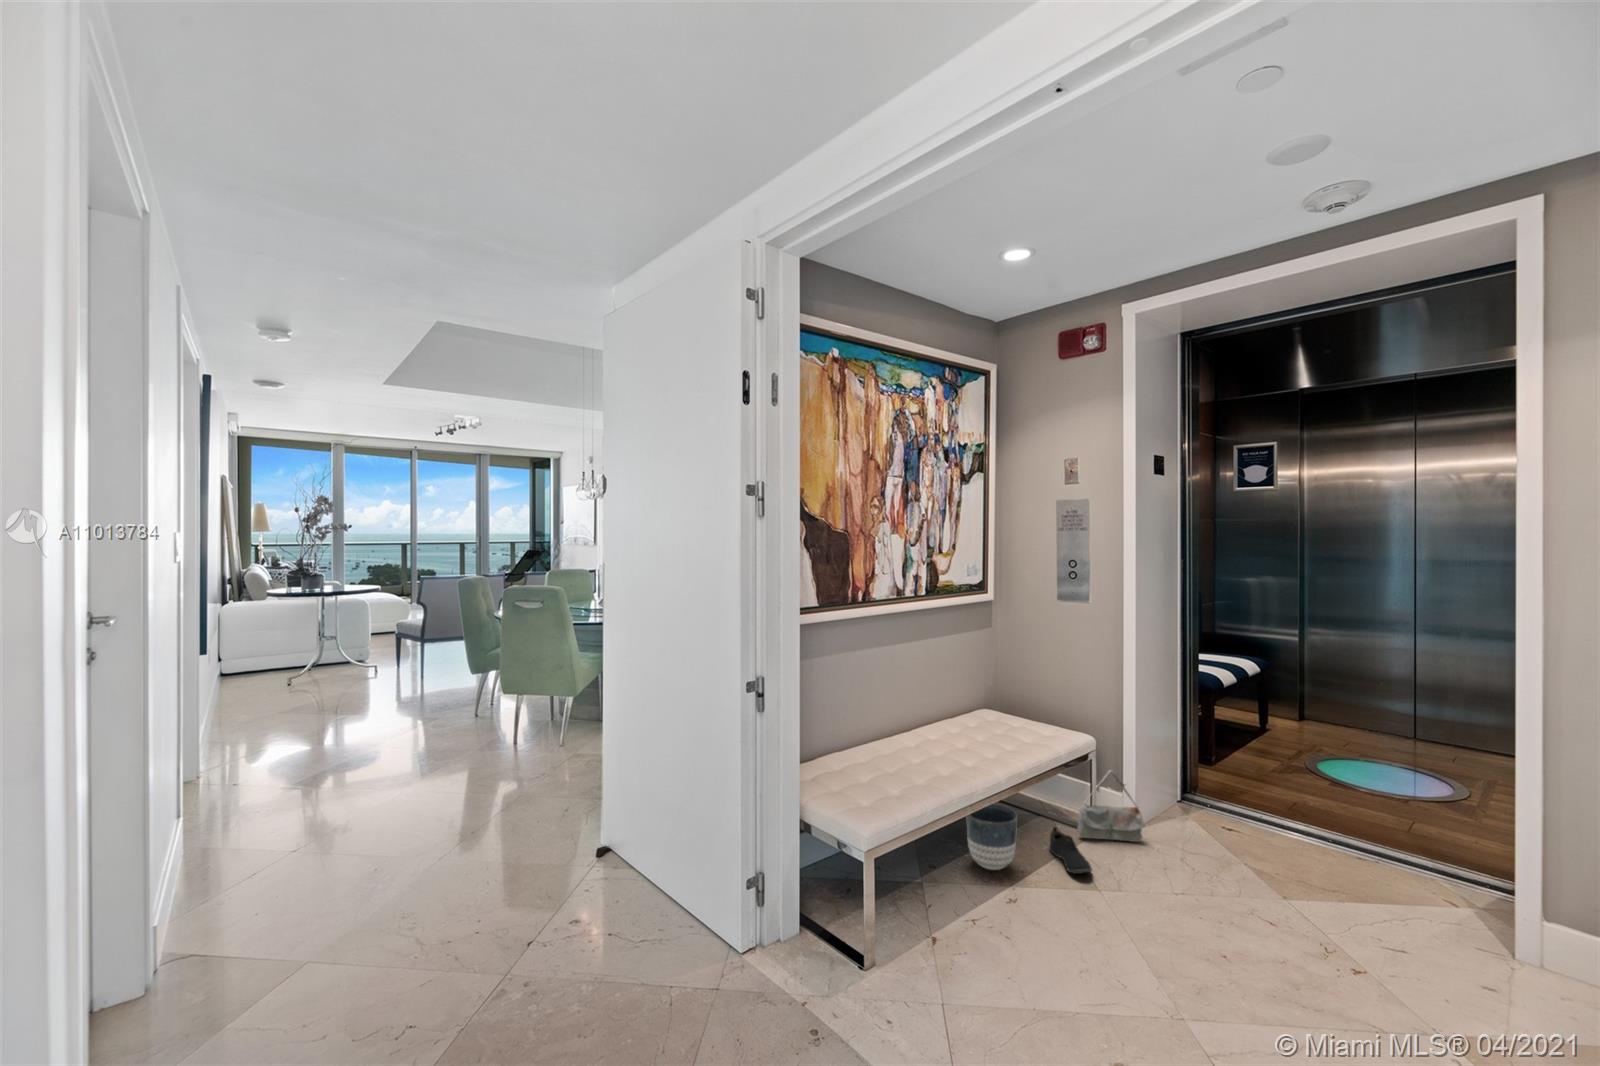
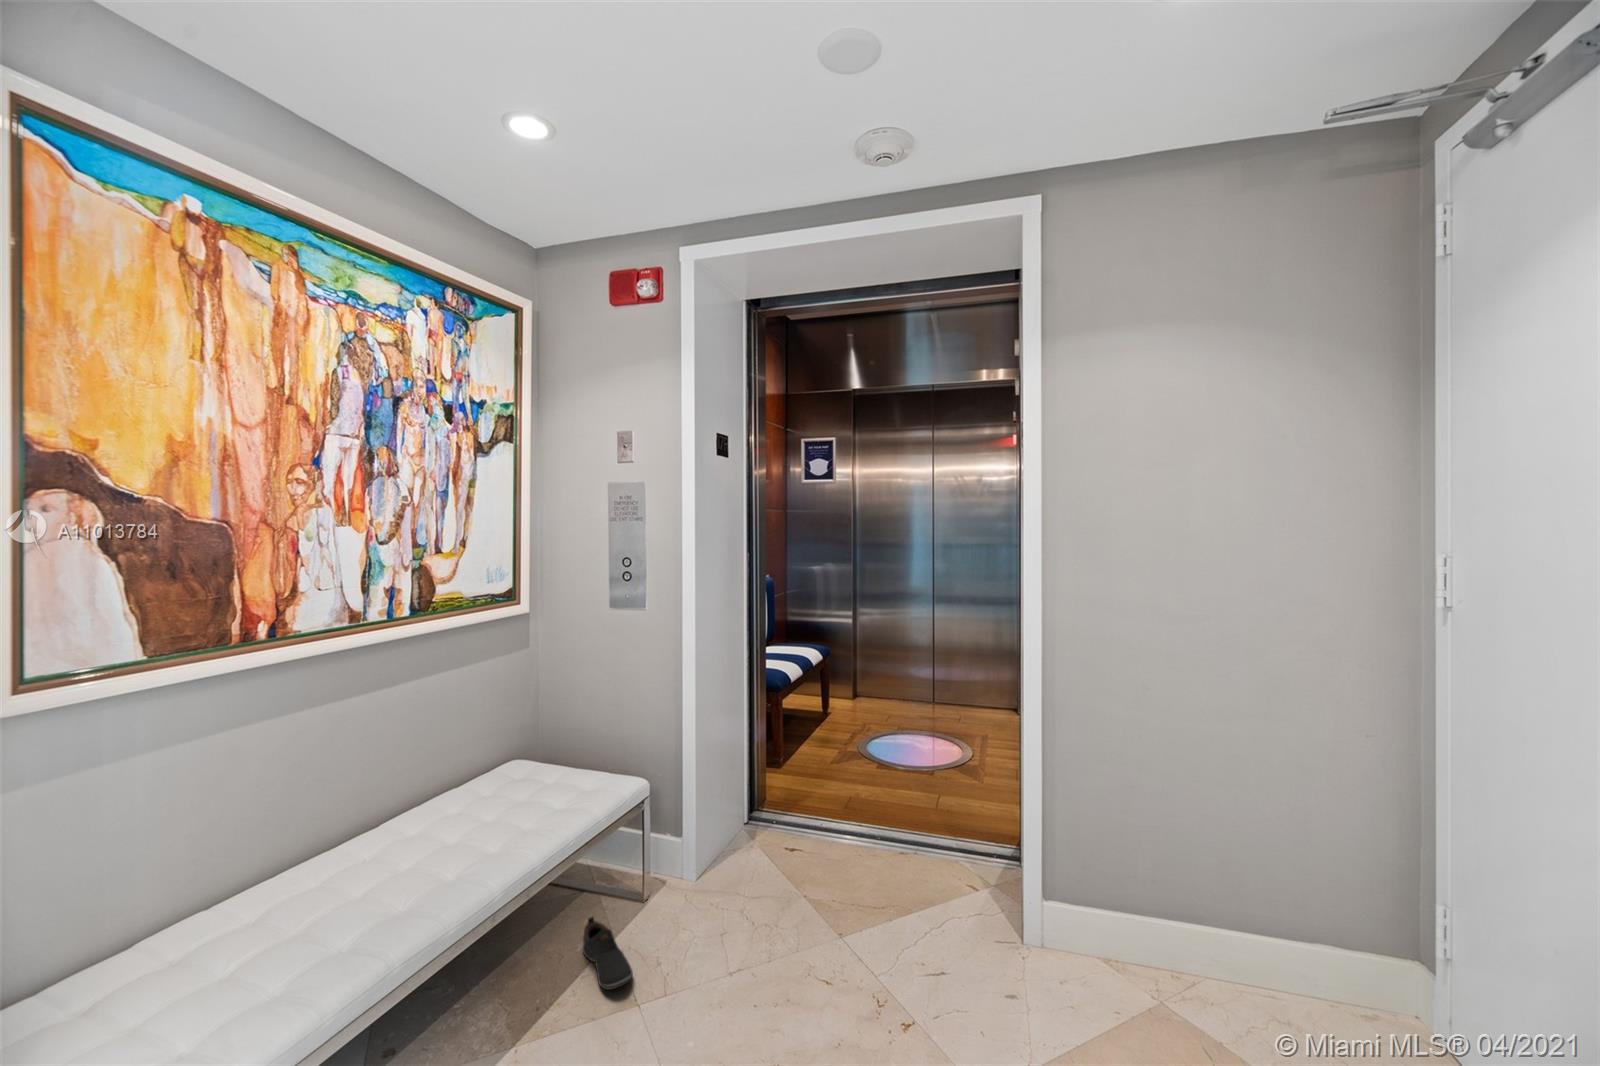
bag: present [1077,770,1145,842] -> none [624,820,704,914]
planter: present [966,804,1017,870] -> none [448,915,528,1024]

